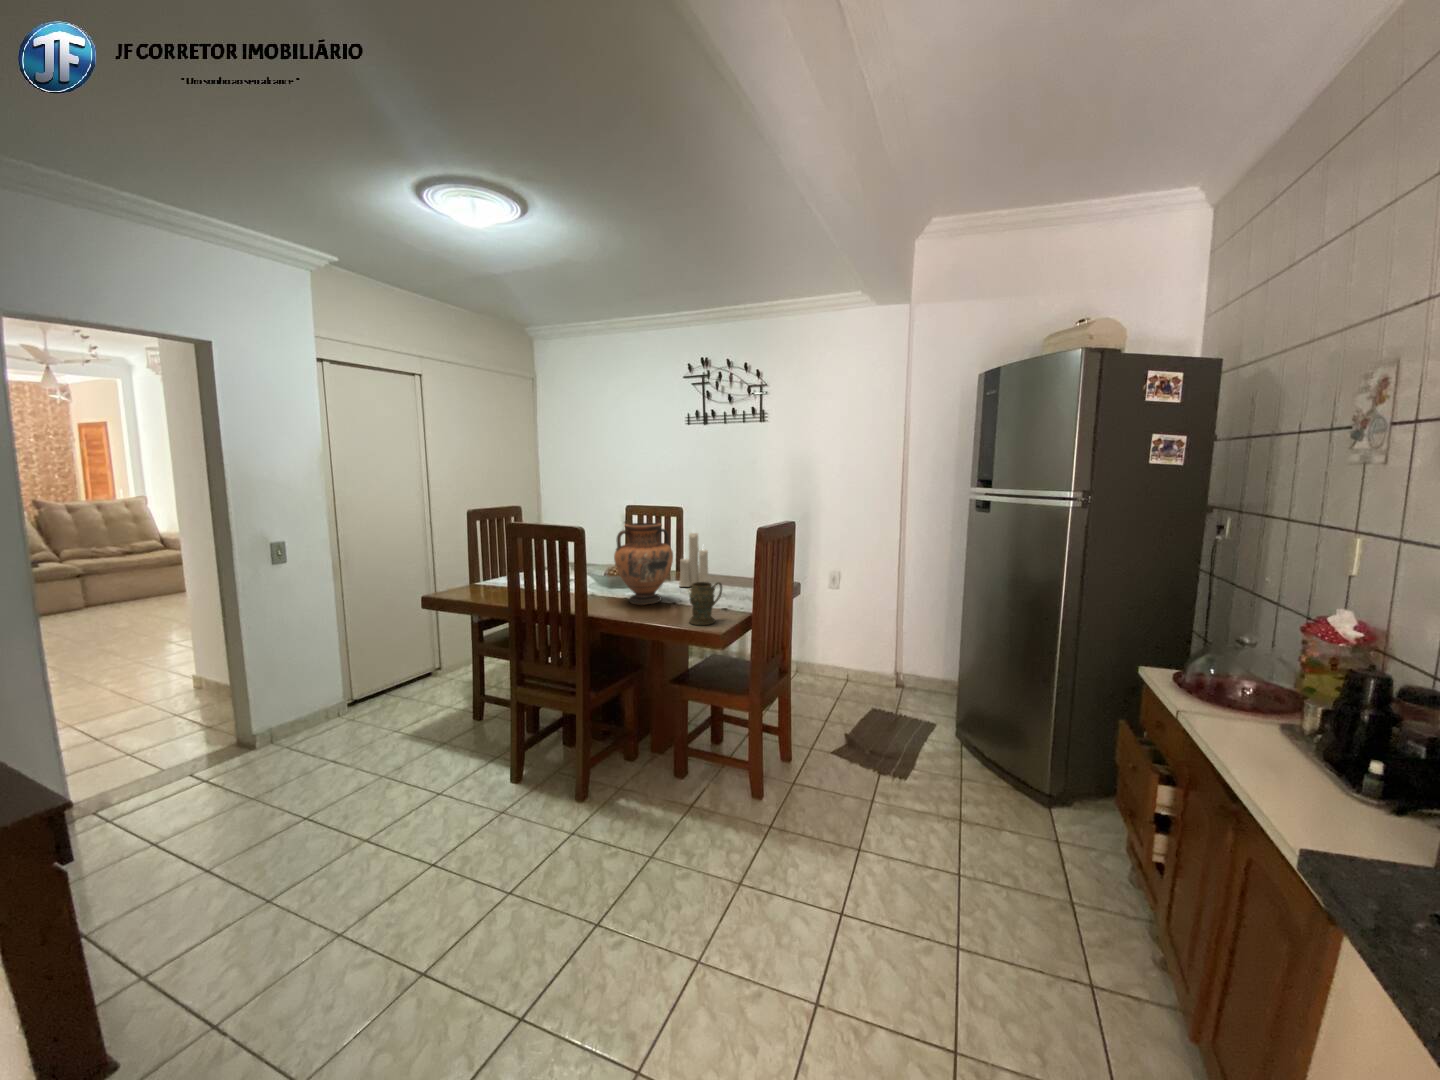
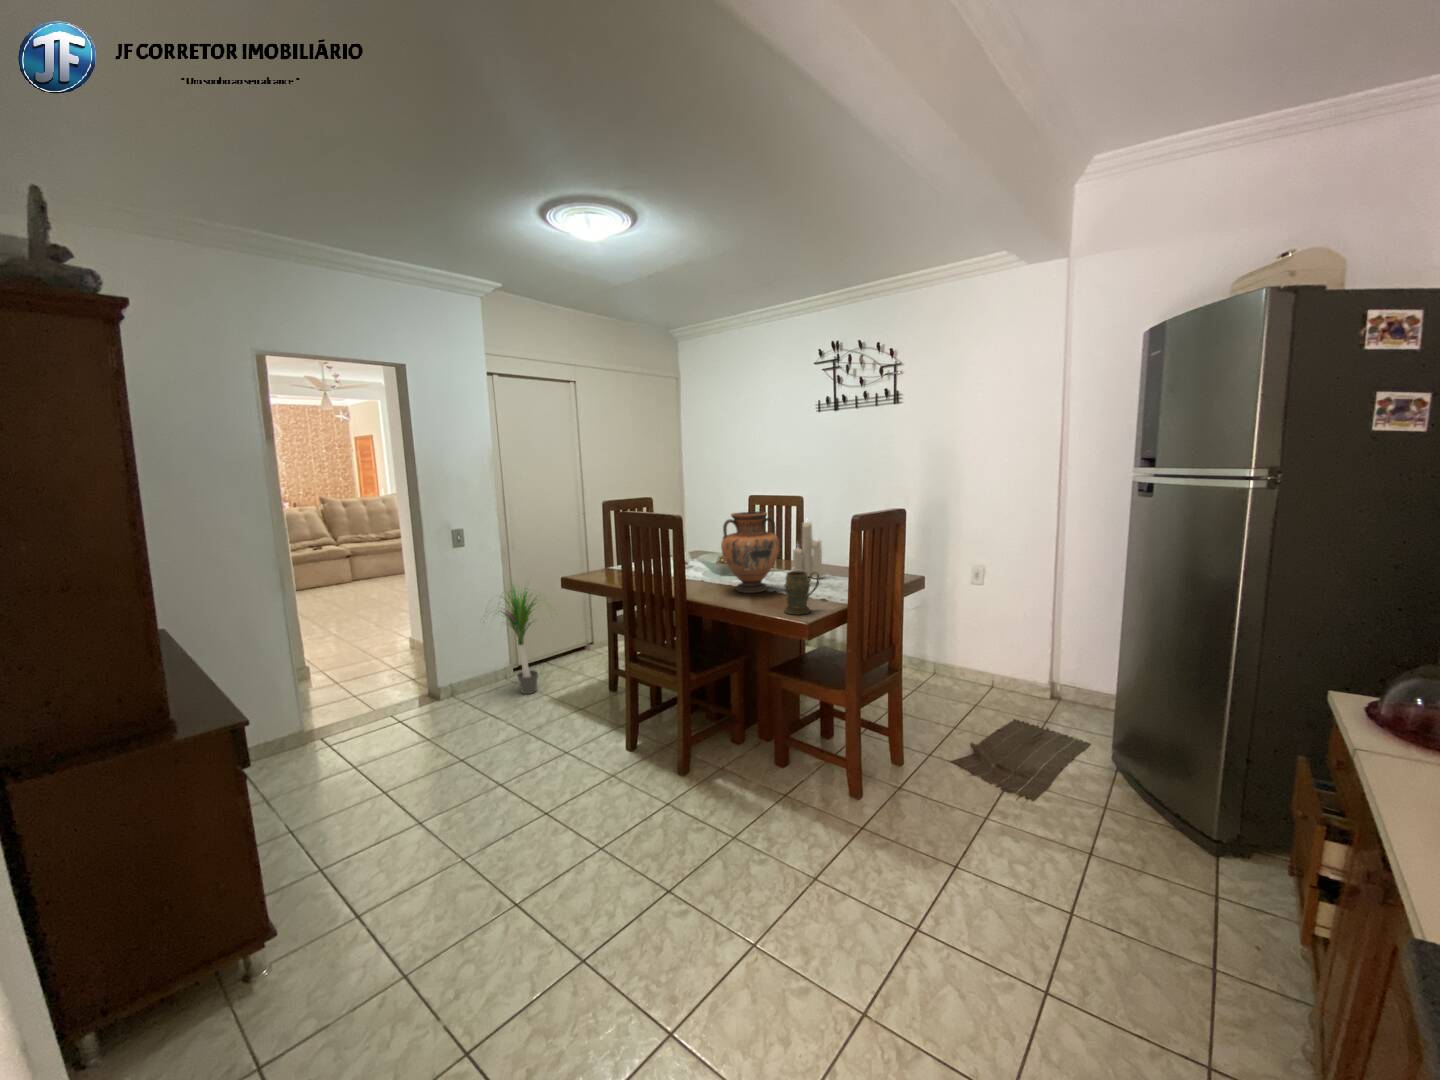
potted plant: none [307,592,416,730] -> present [501,585,538,694]

